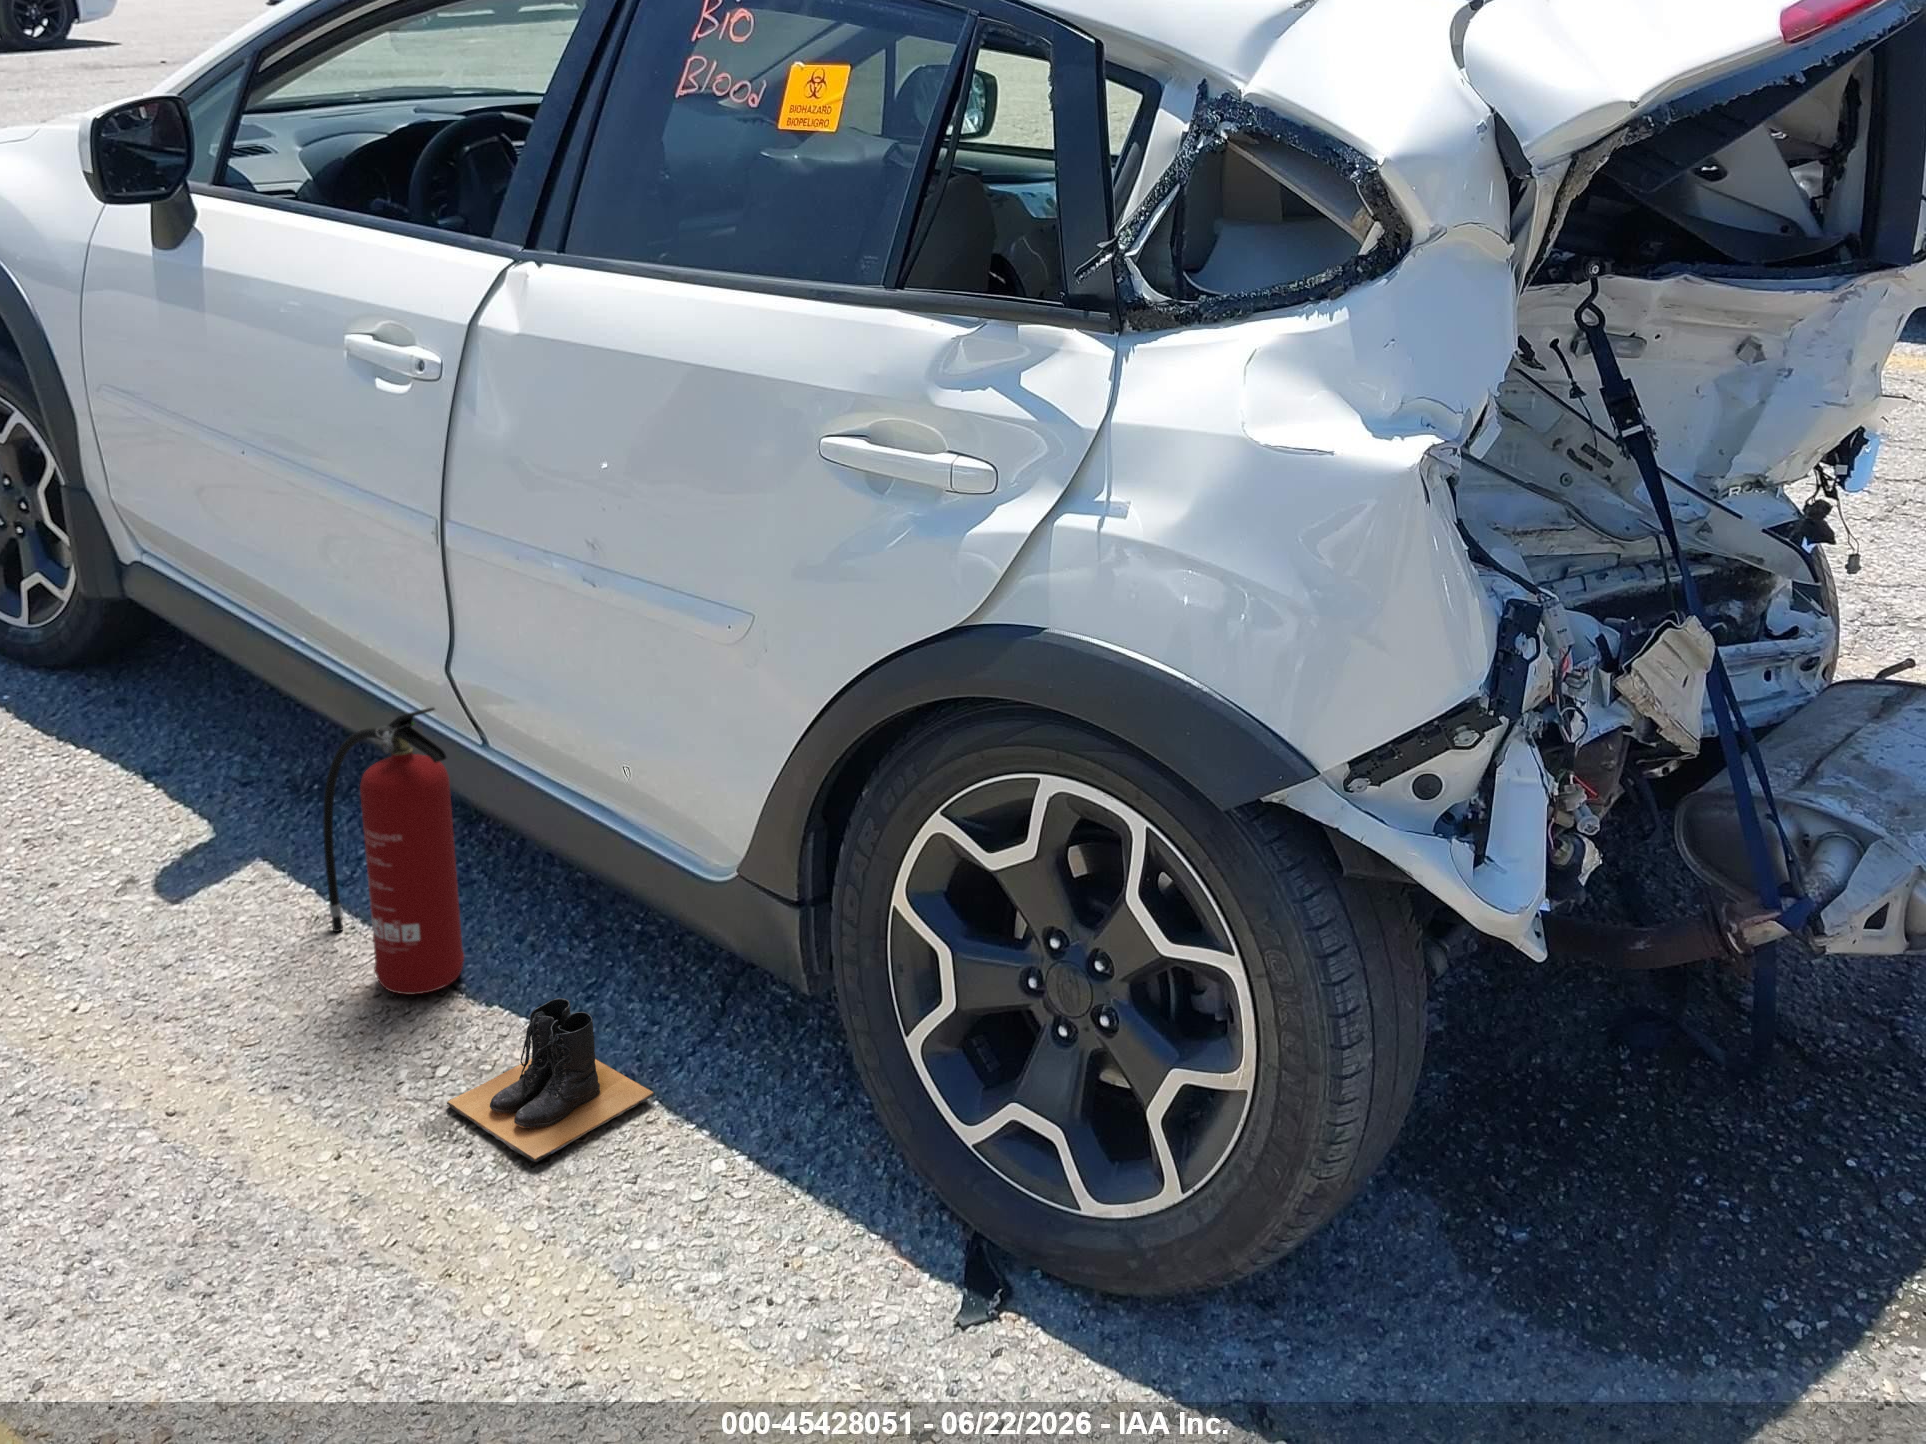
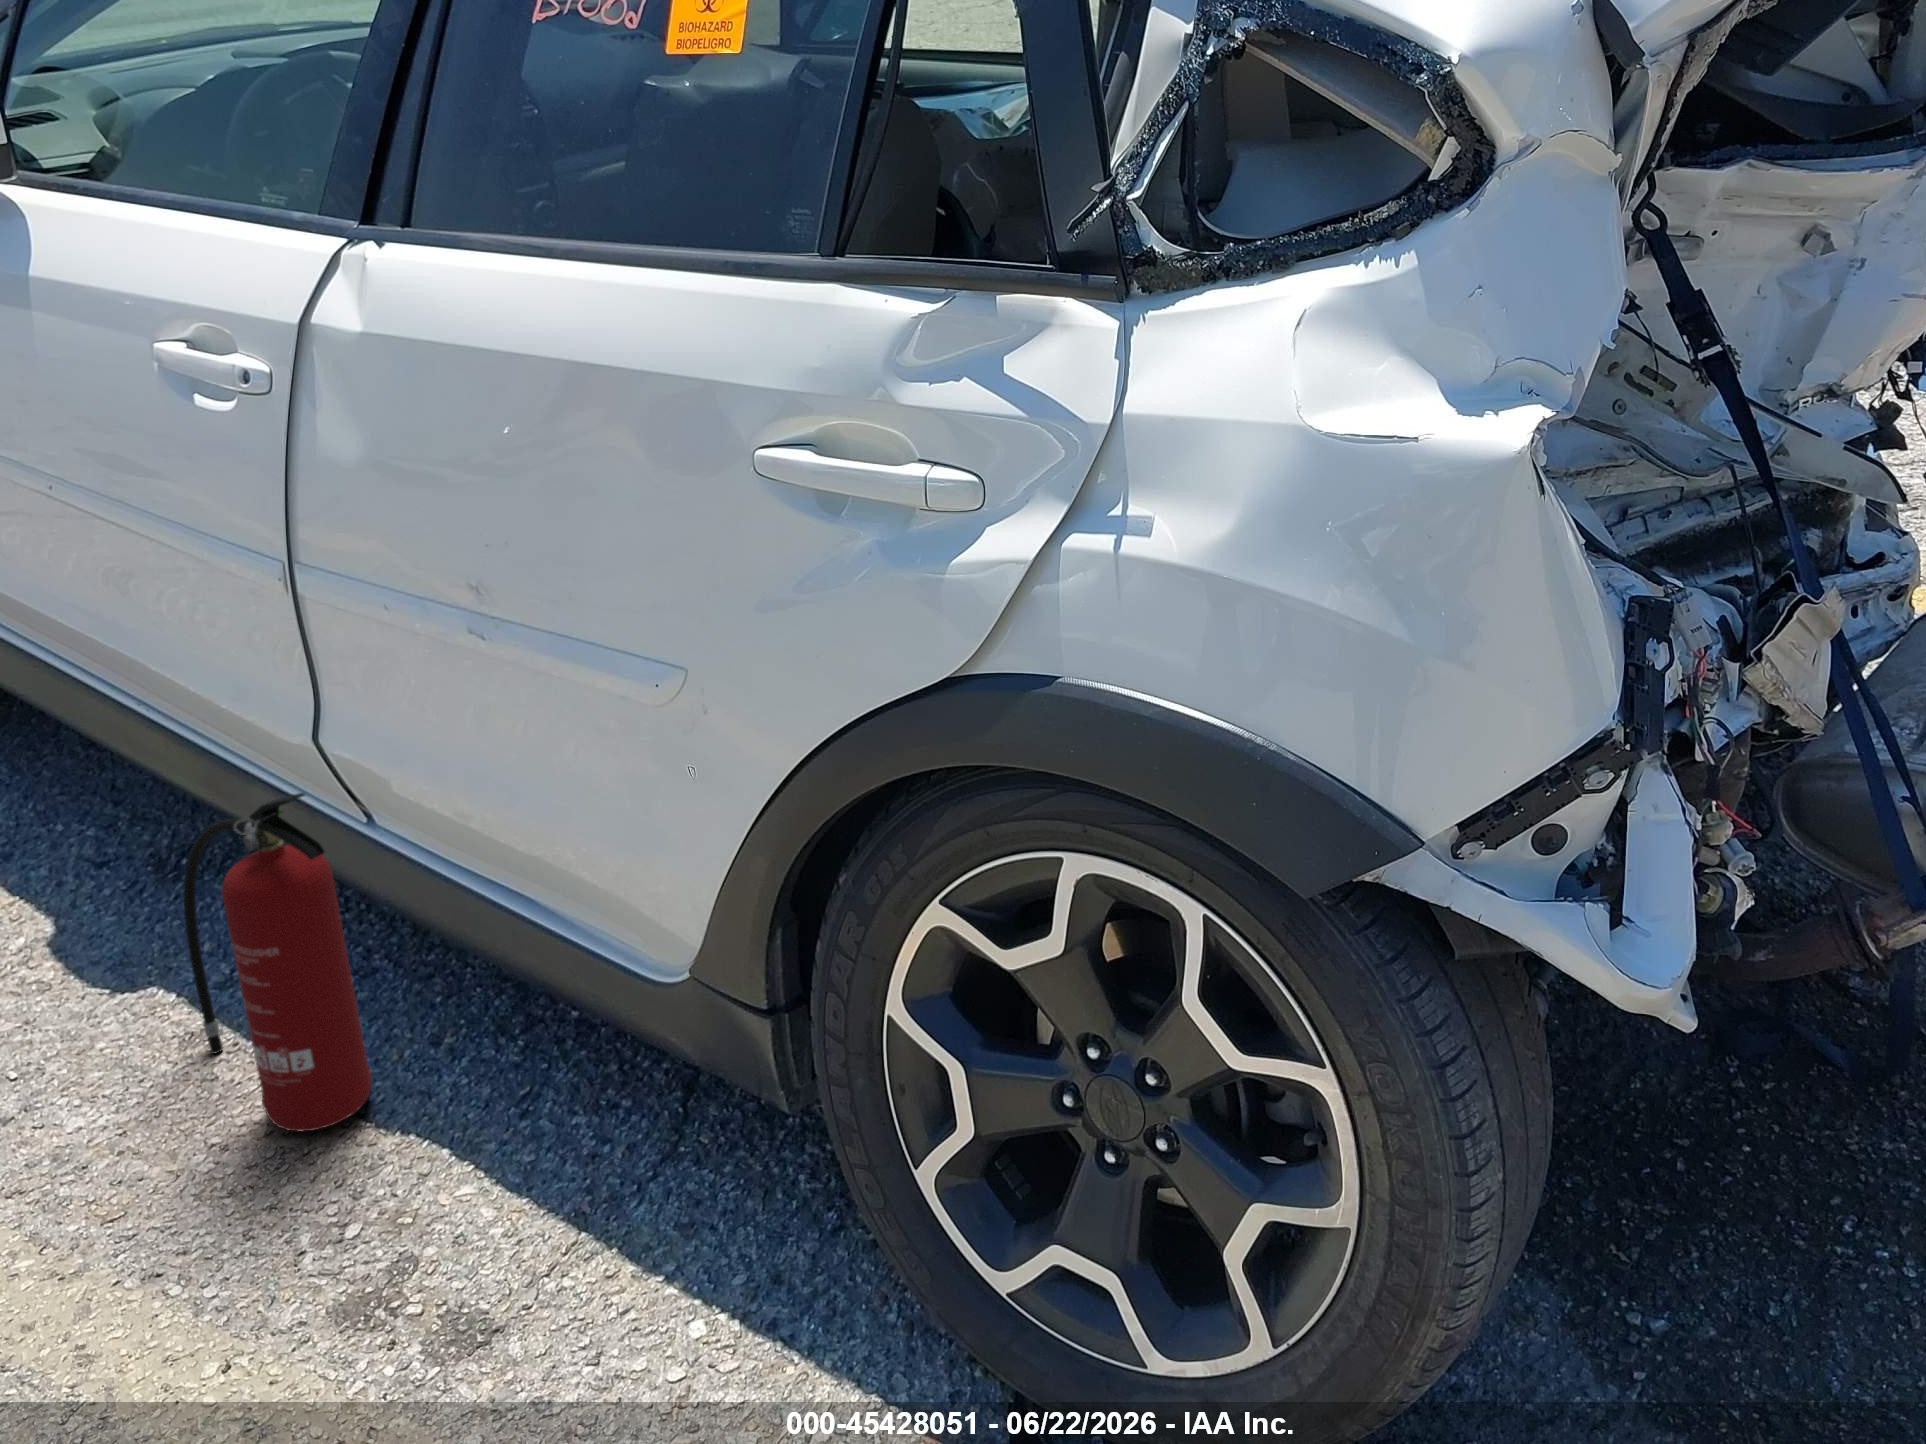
boots: present [447,998,654,1162] -> none [360,1134,613,1347]

